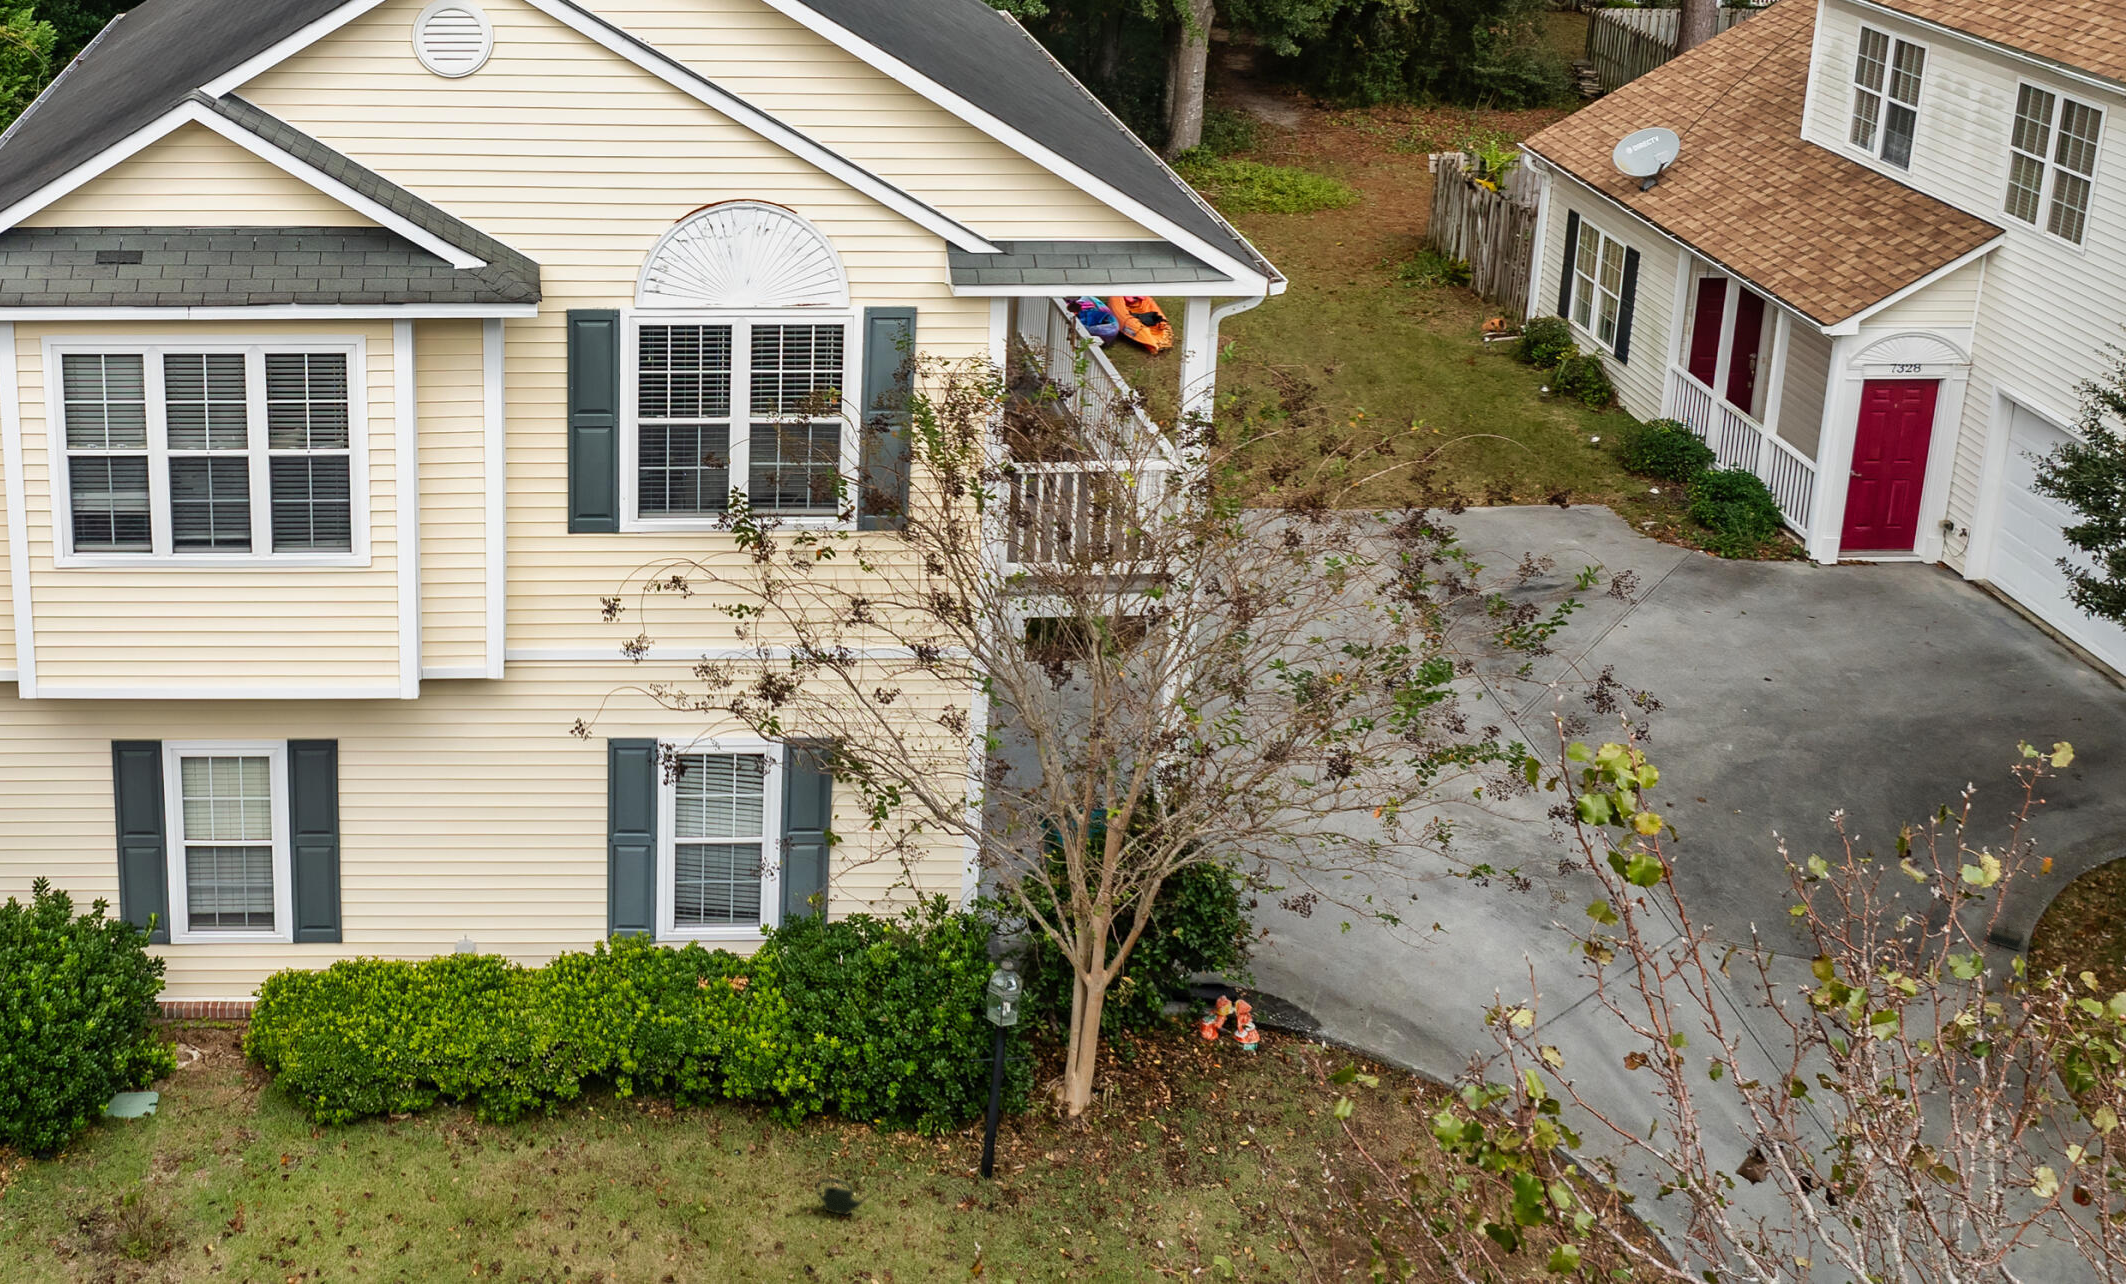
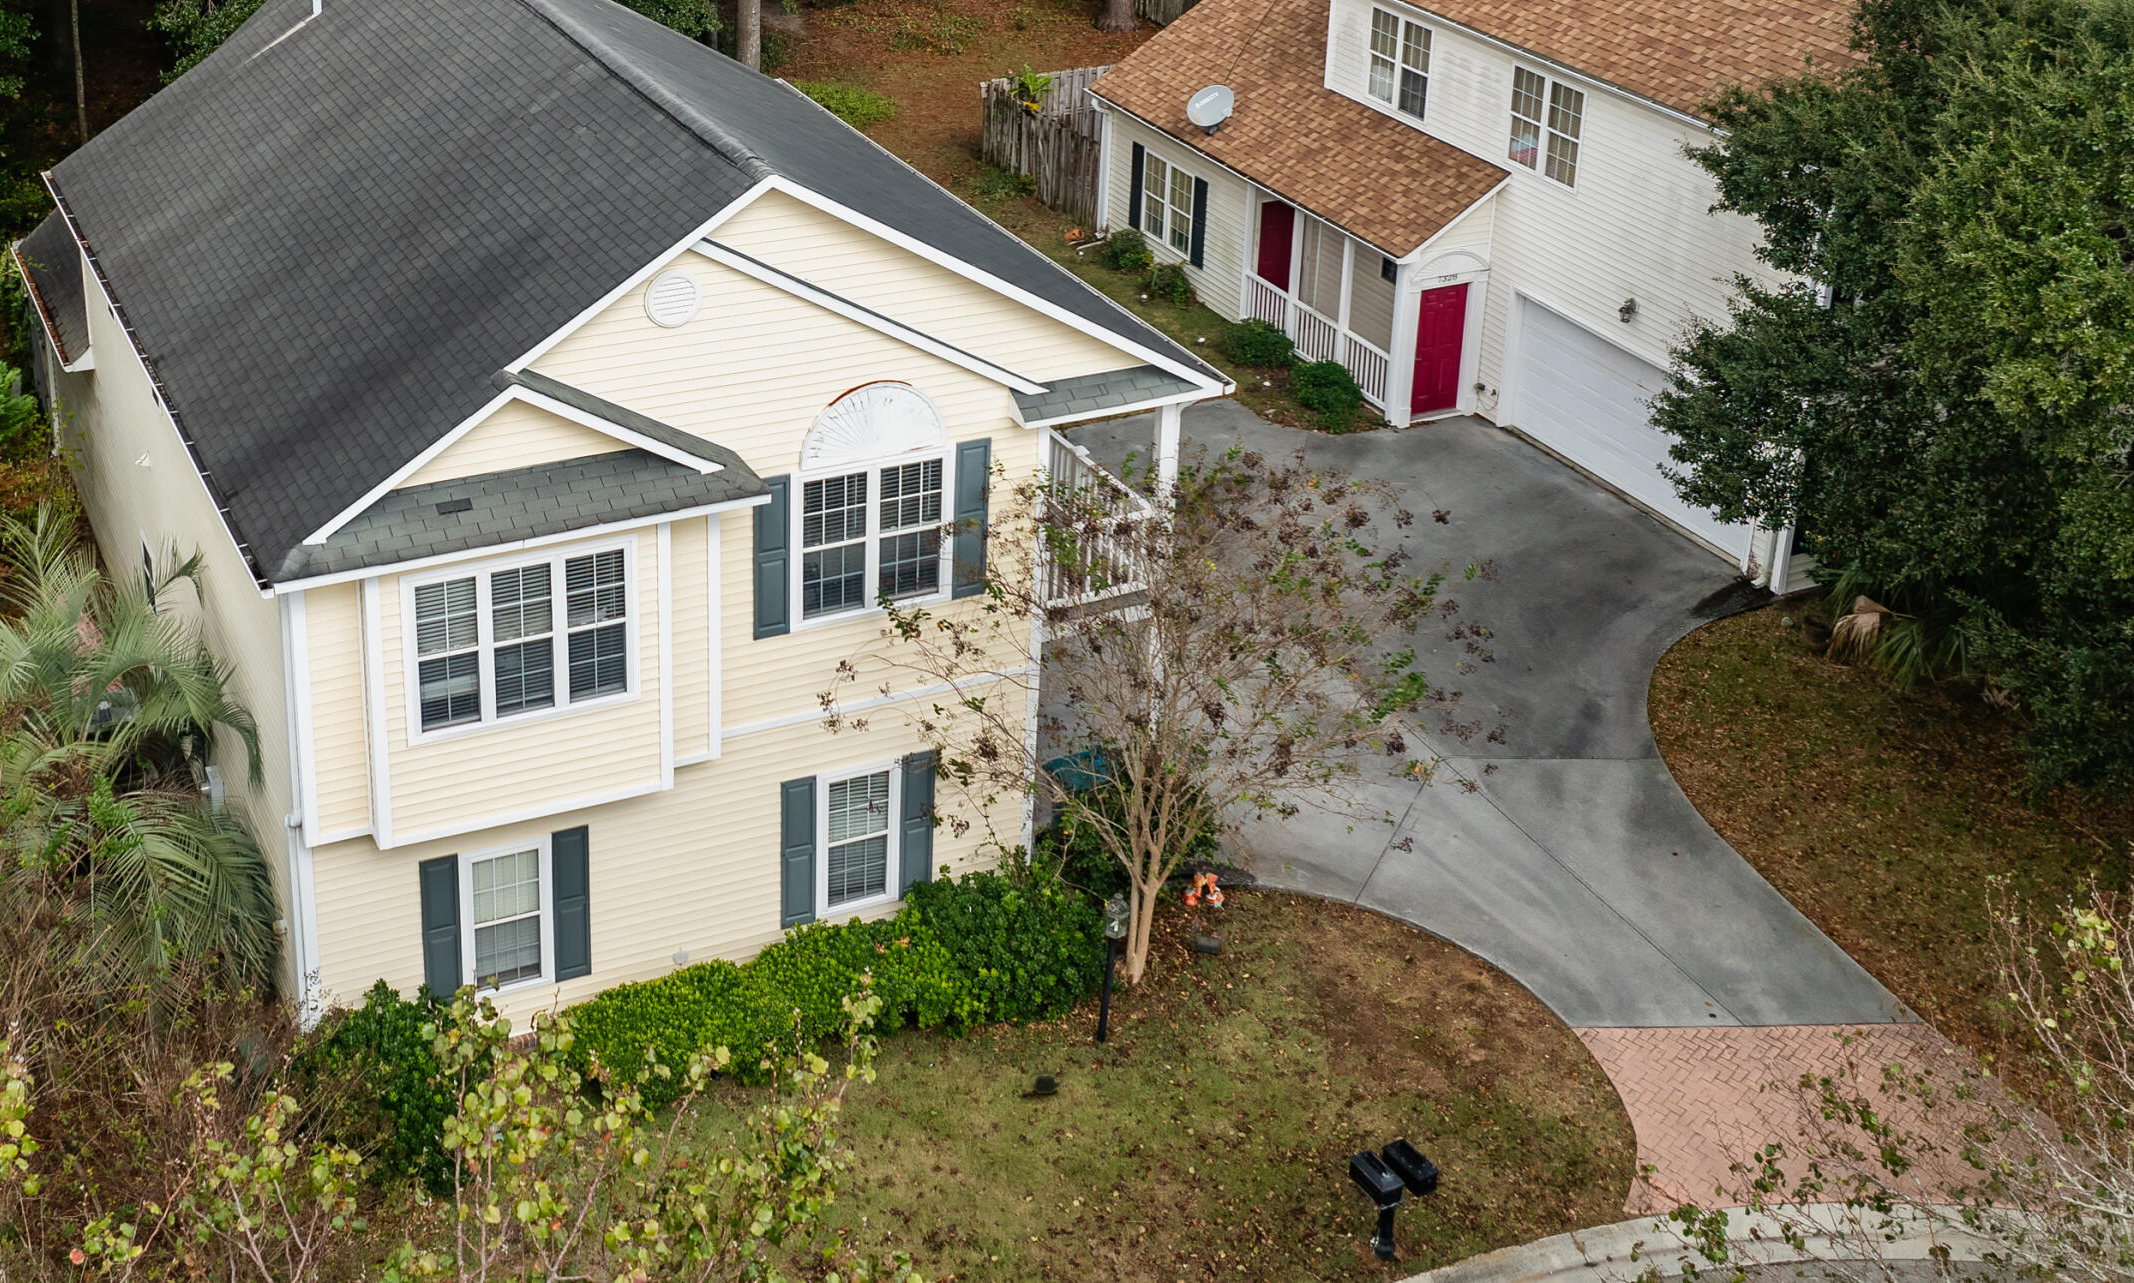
decorative plant: present [1985,907,2030,950] -> present [1192,923,1221,955]

